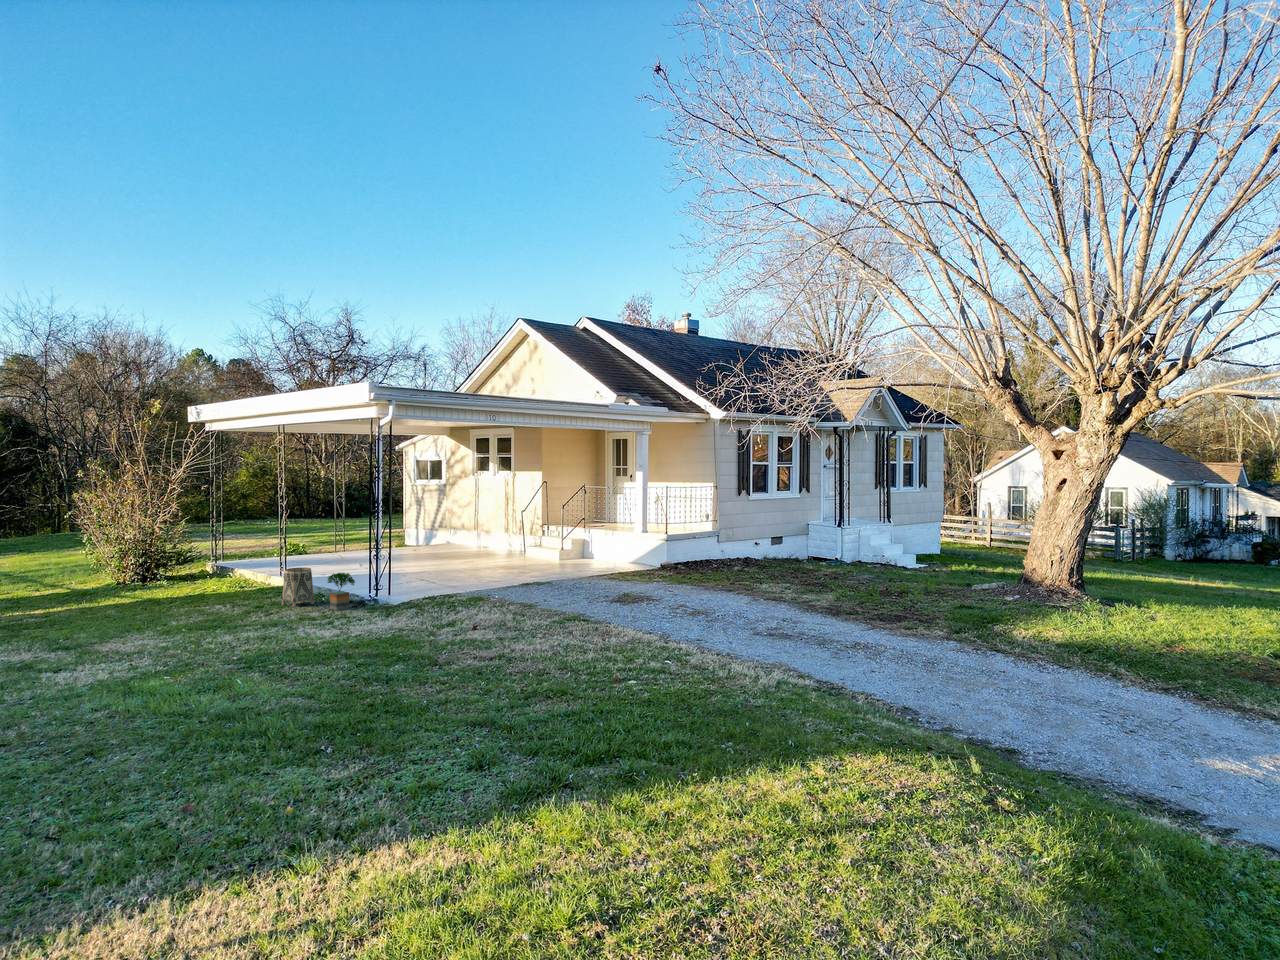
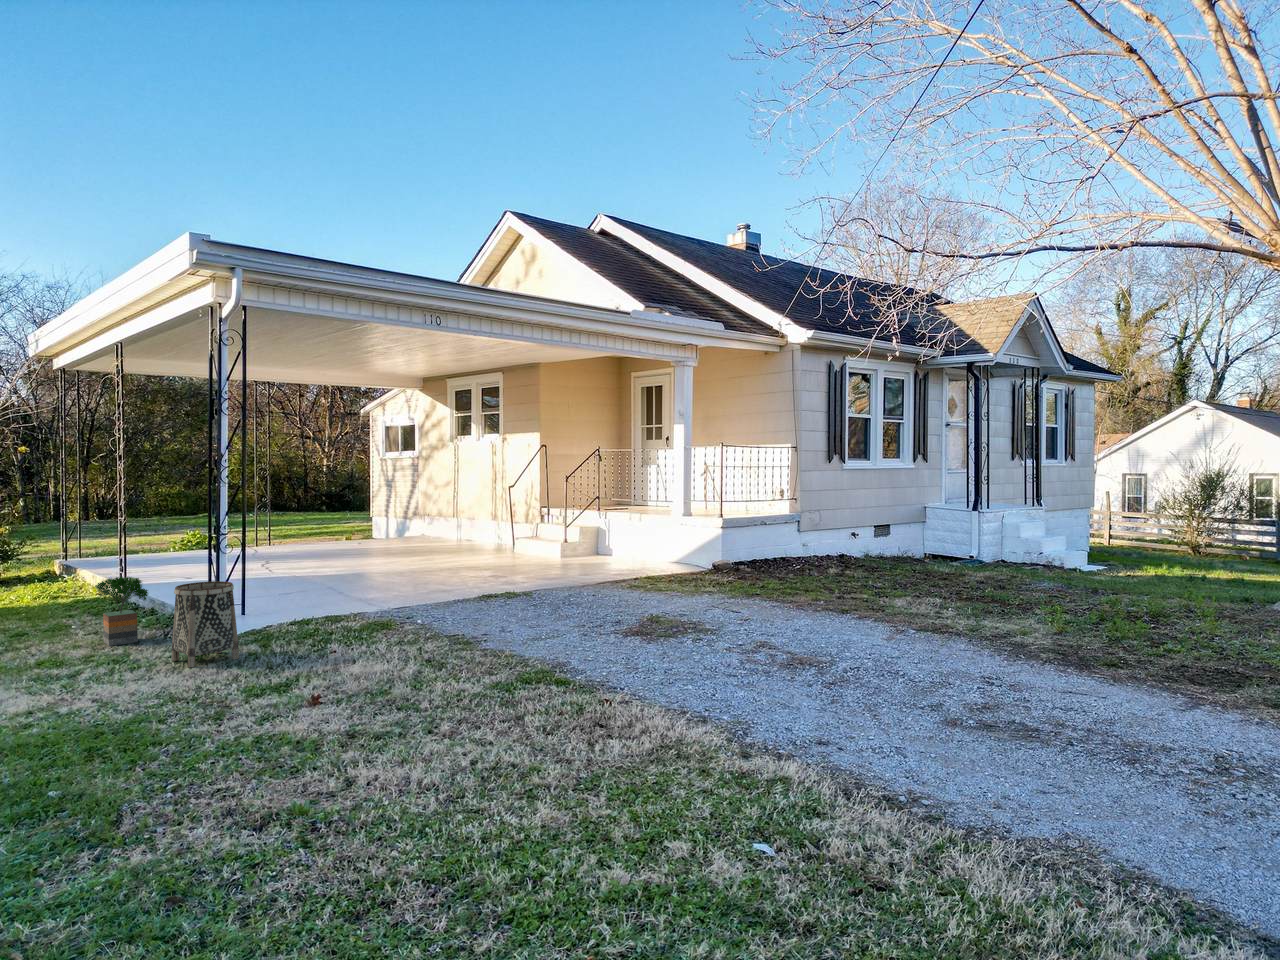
basket: present [282,568,314,607] -> present [171,581,239,667]

